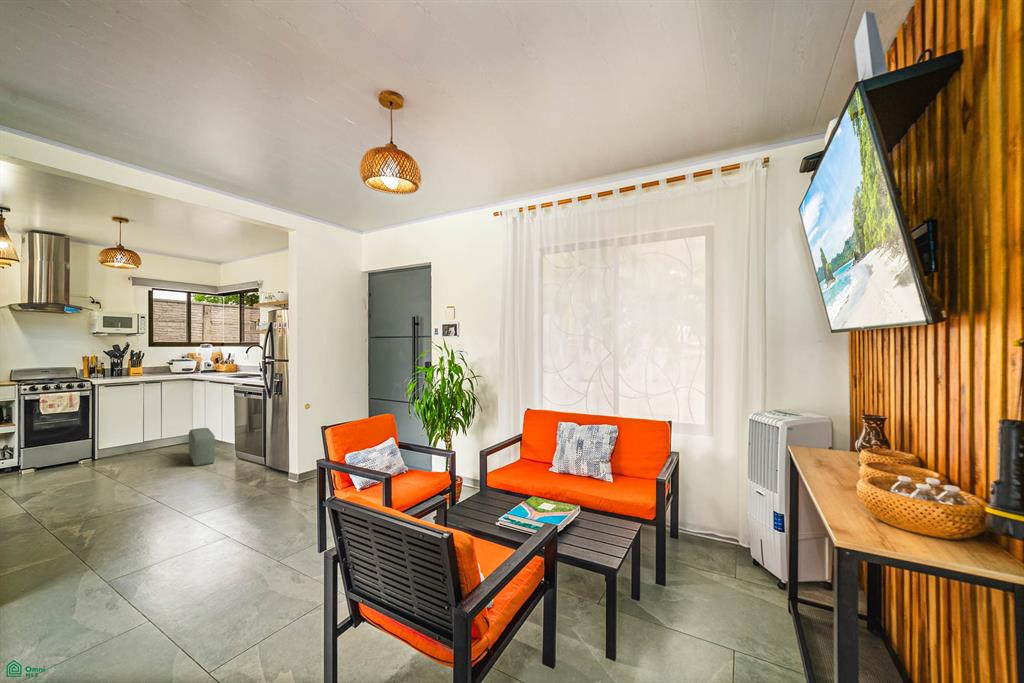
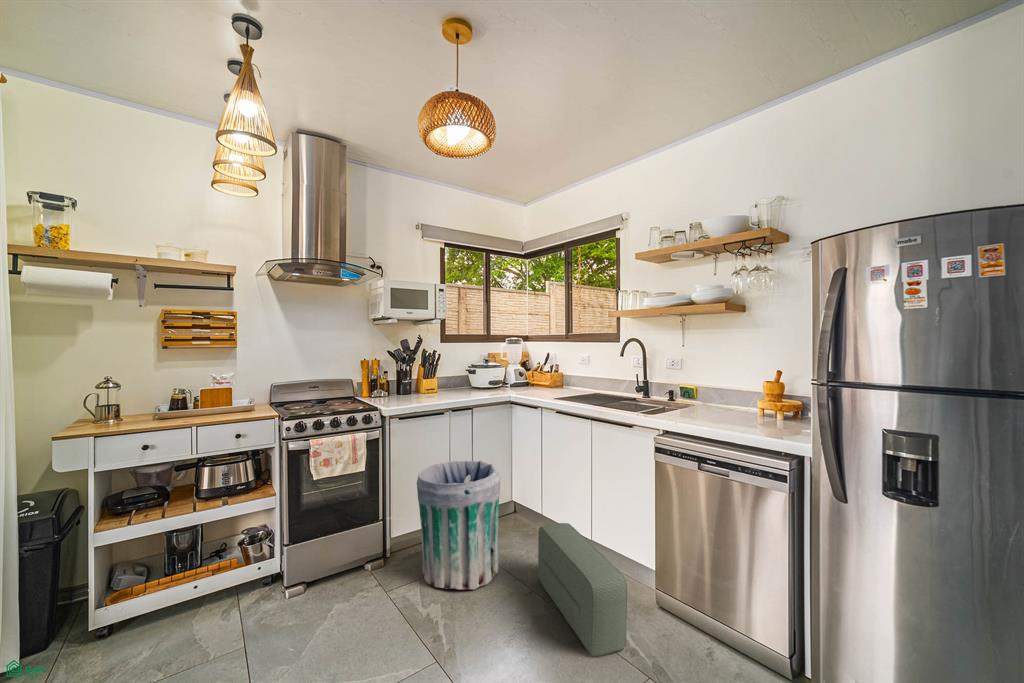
trash can: none [114,405,171,462] -> present [417,461,500,590]

